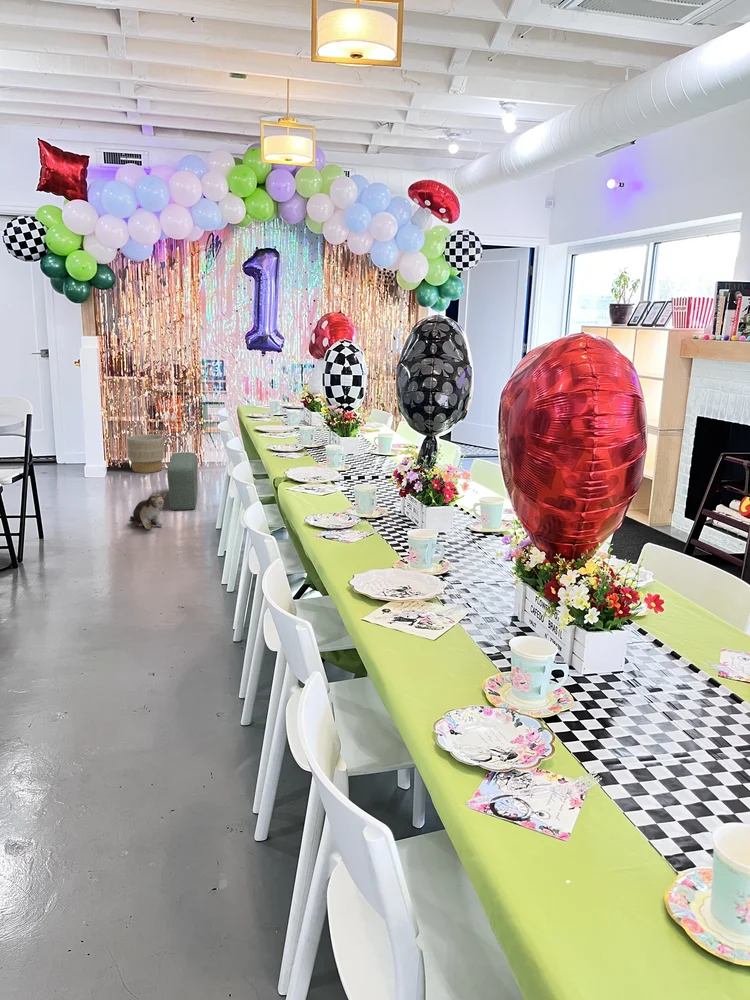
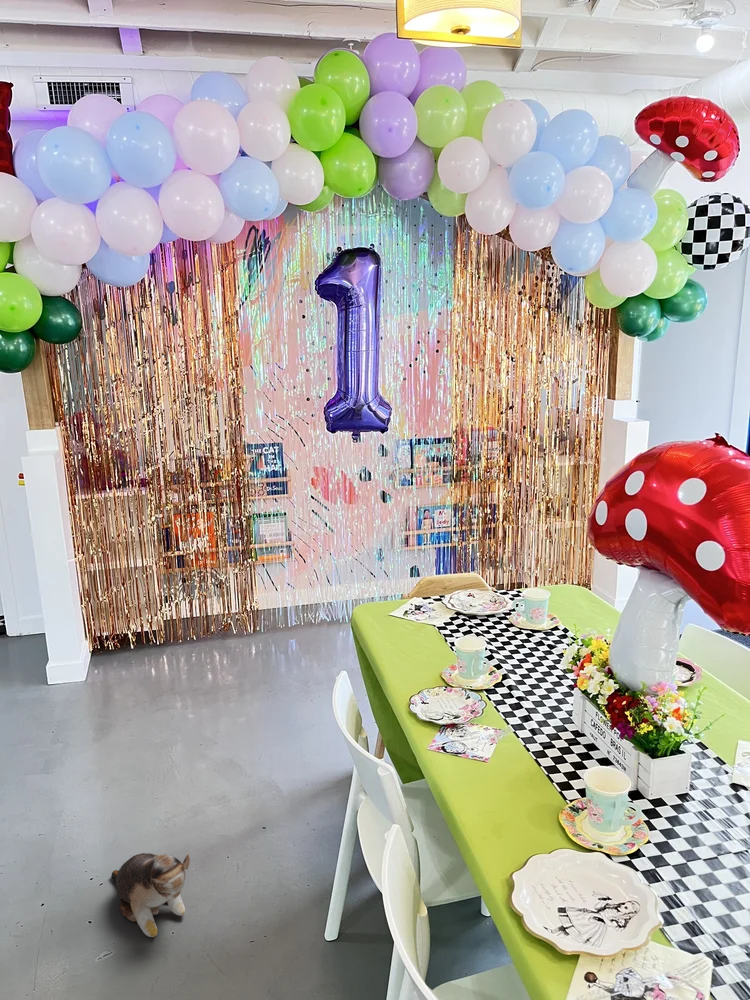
planter: present [127,435,164,473] -> none [120,588,187,664]
pouf: present [168,452,198,510] -> none [193,660,256,821]

